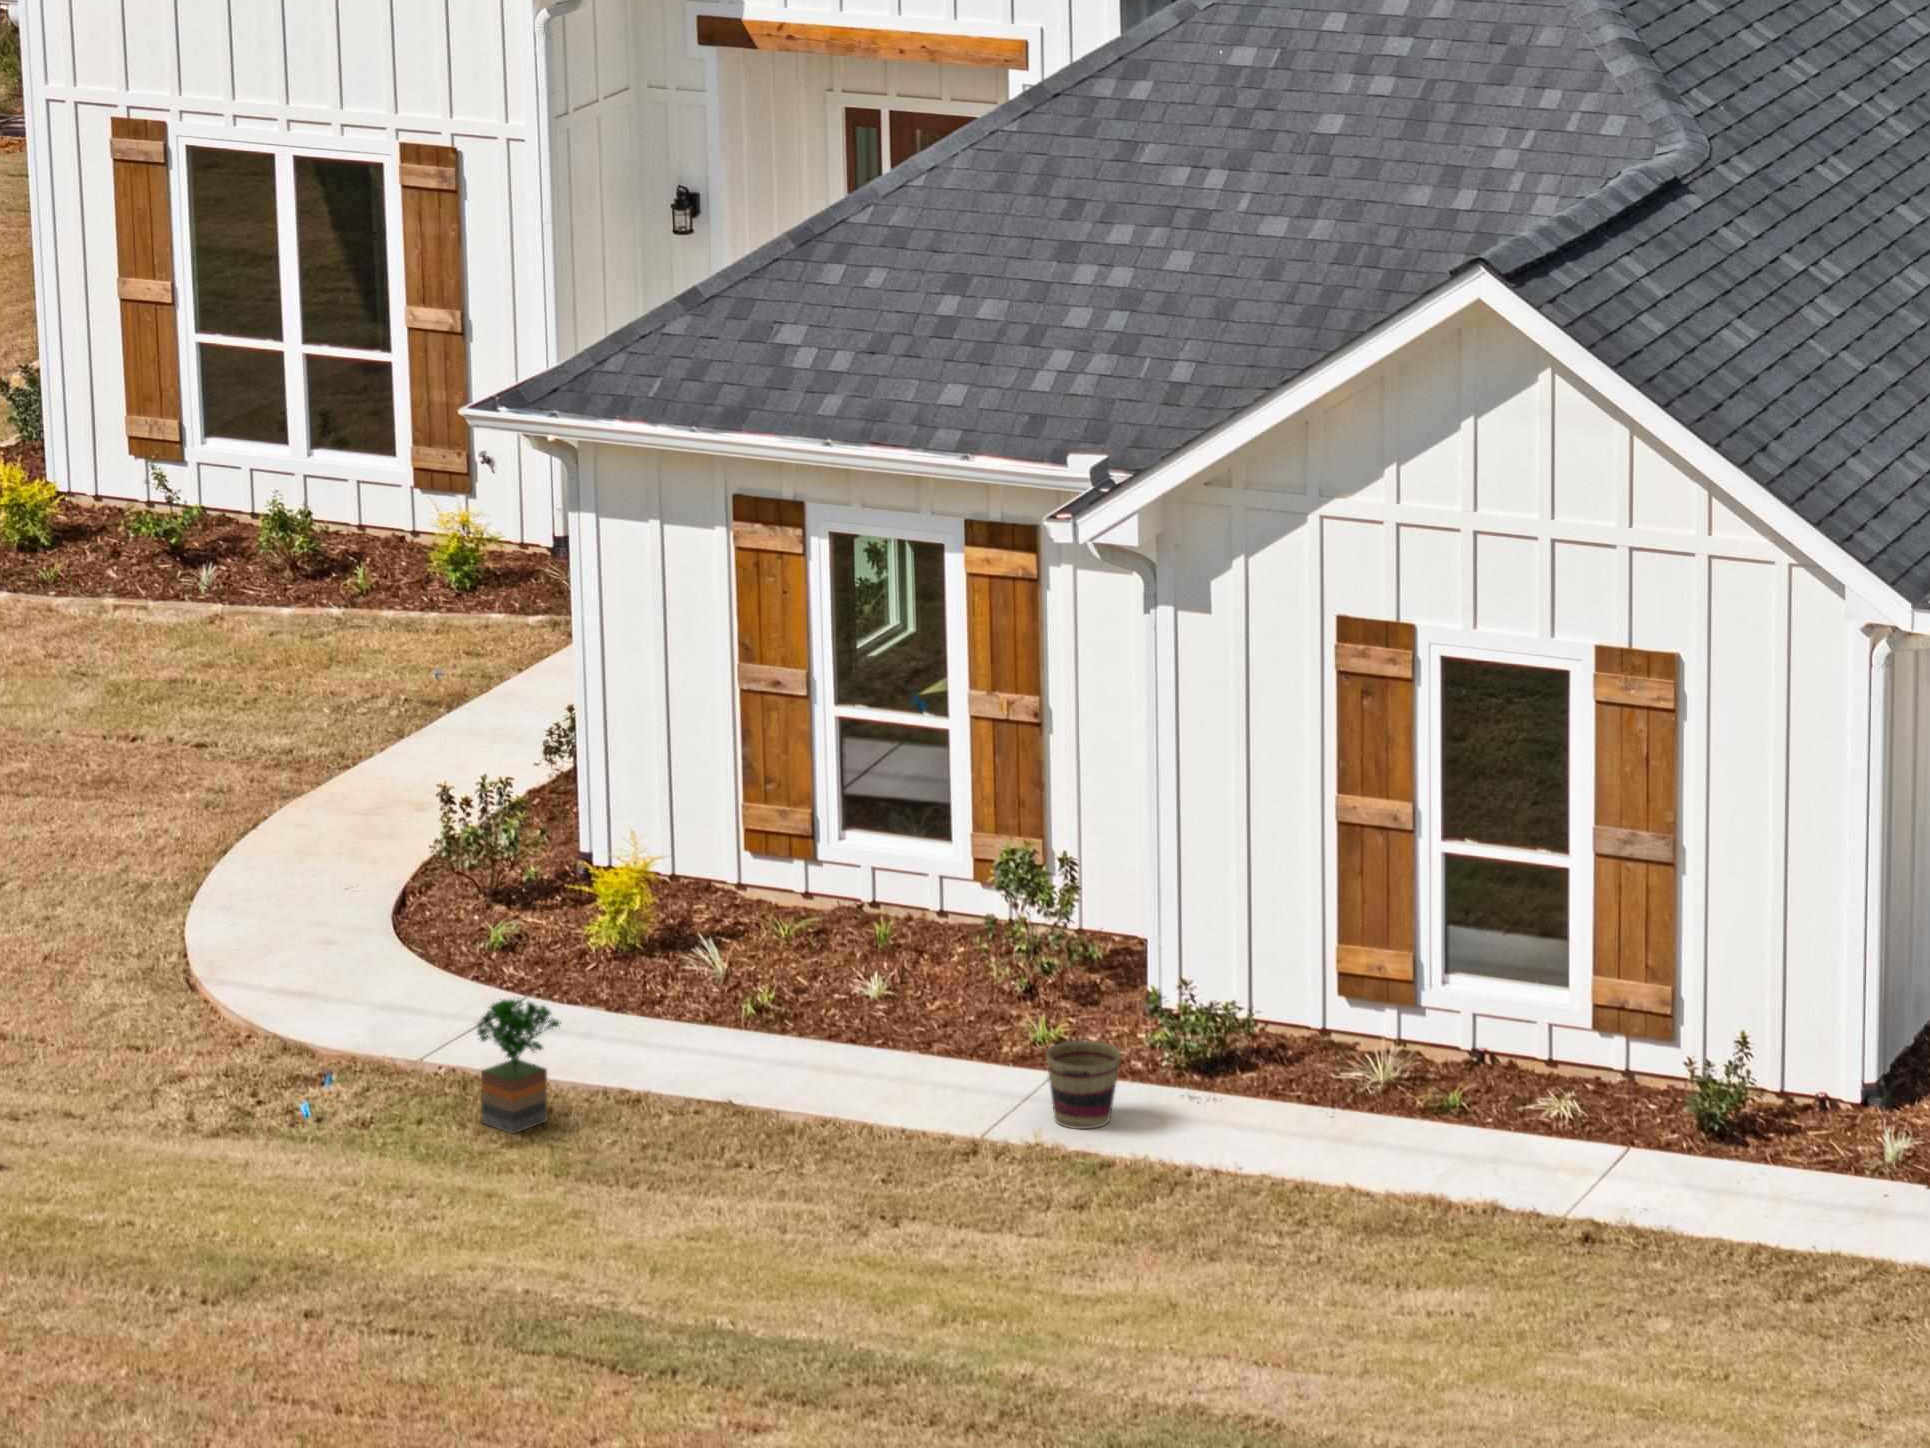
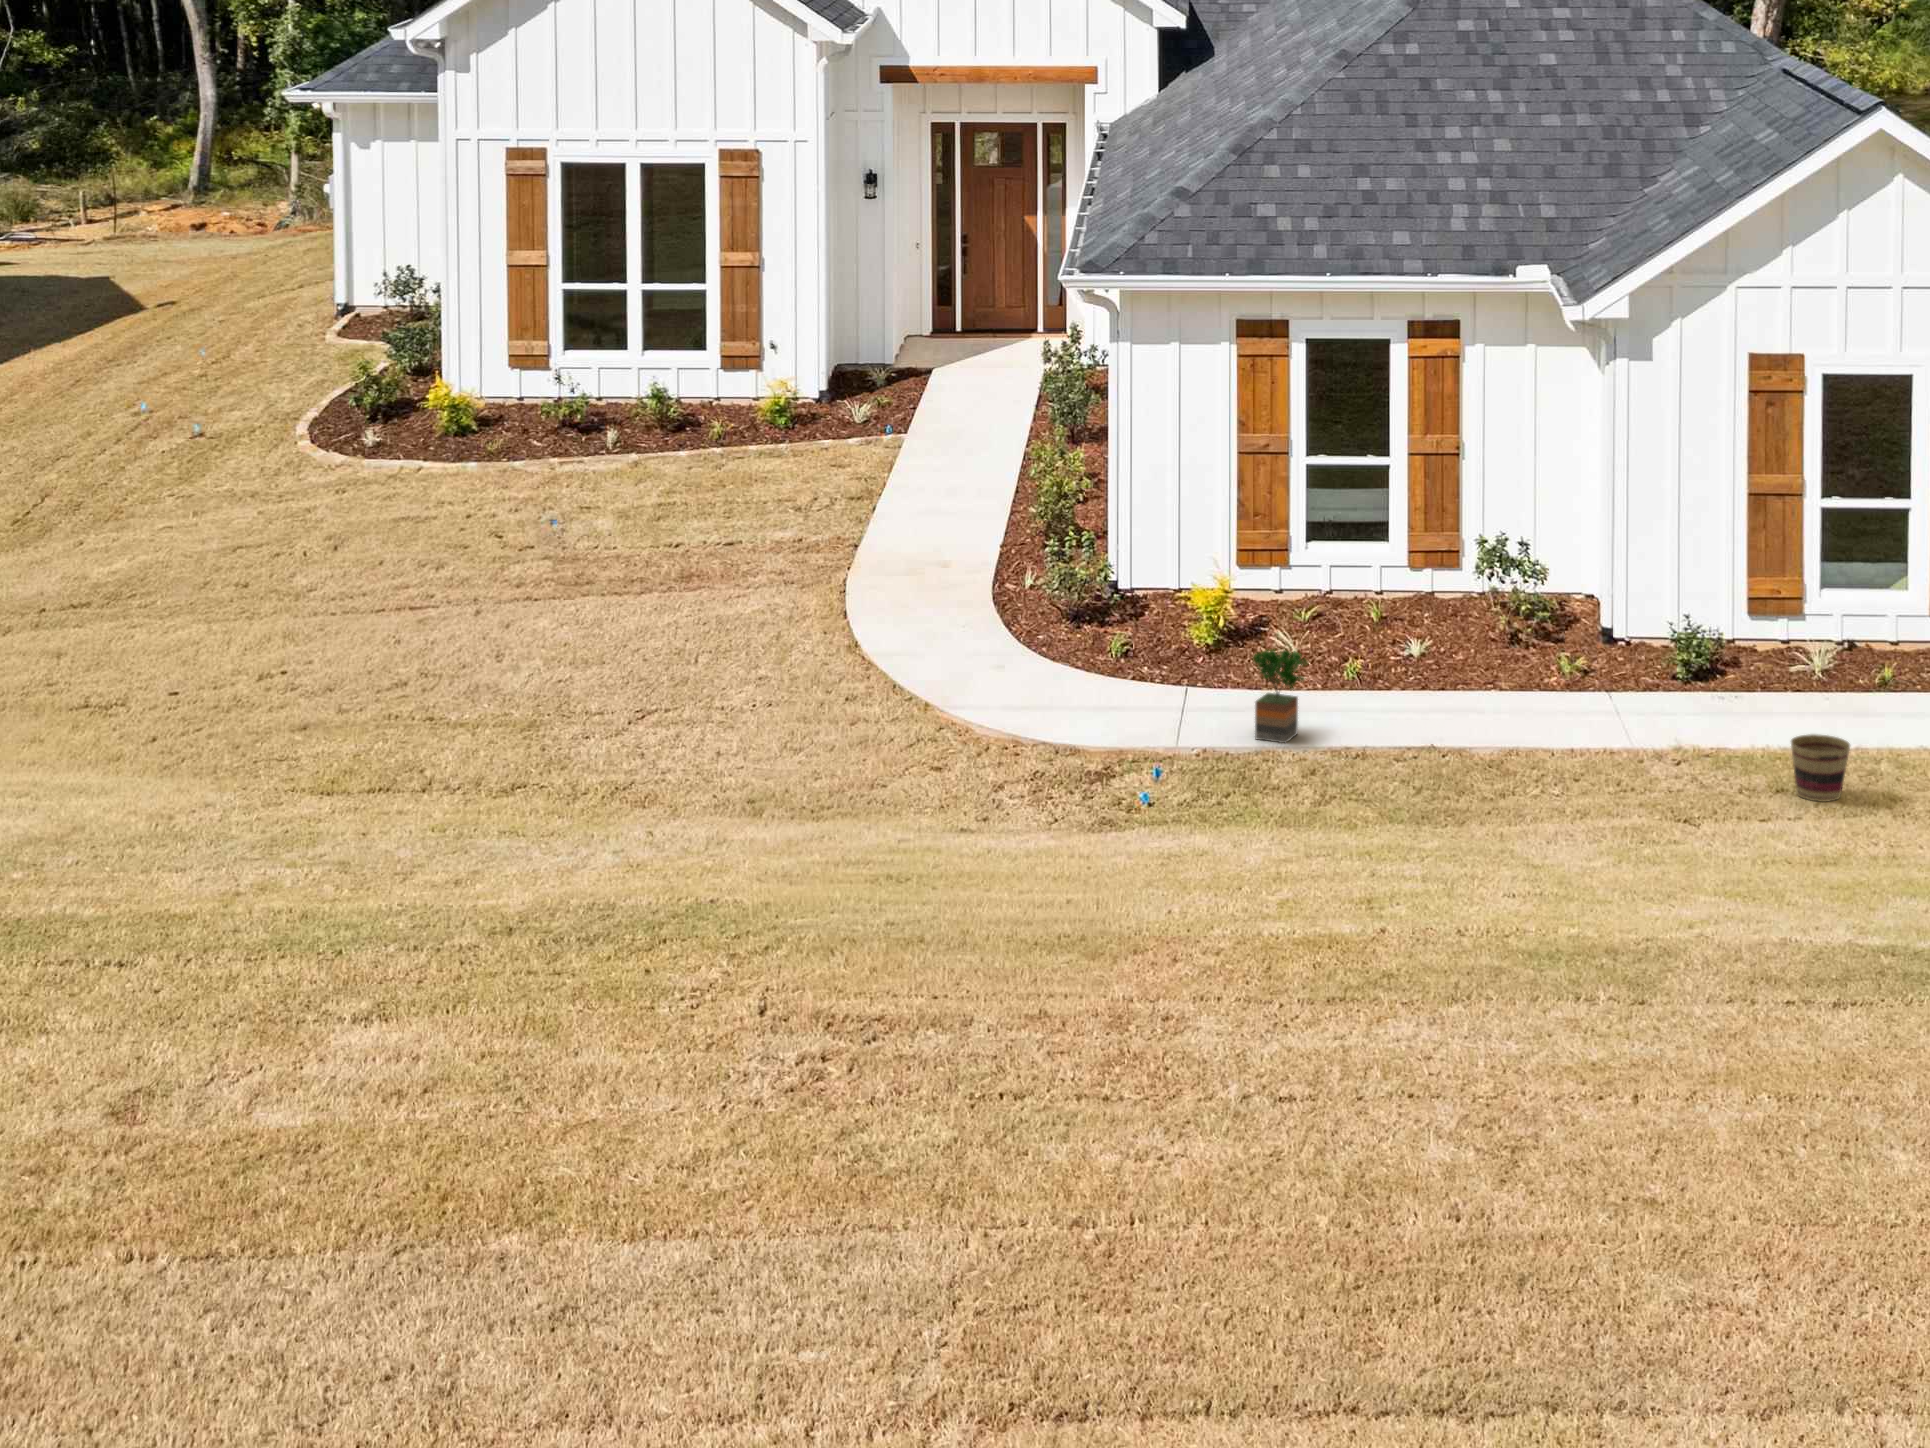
basket: present [1046,1040,1121,1129] -> present [1791,734,1850,802]

